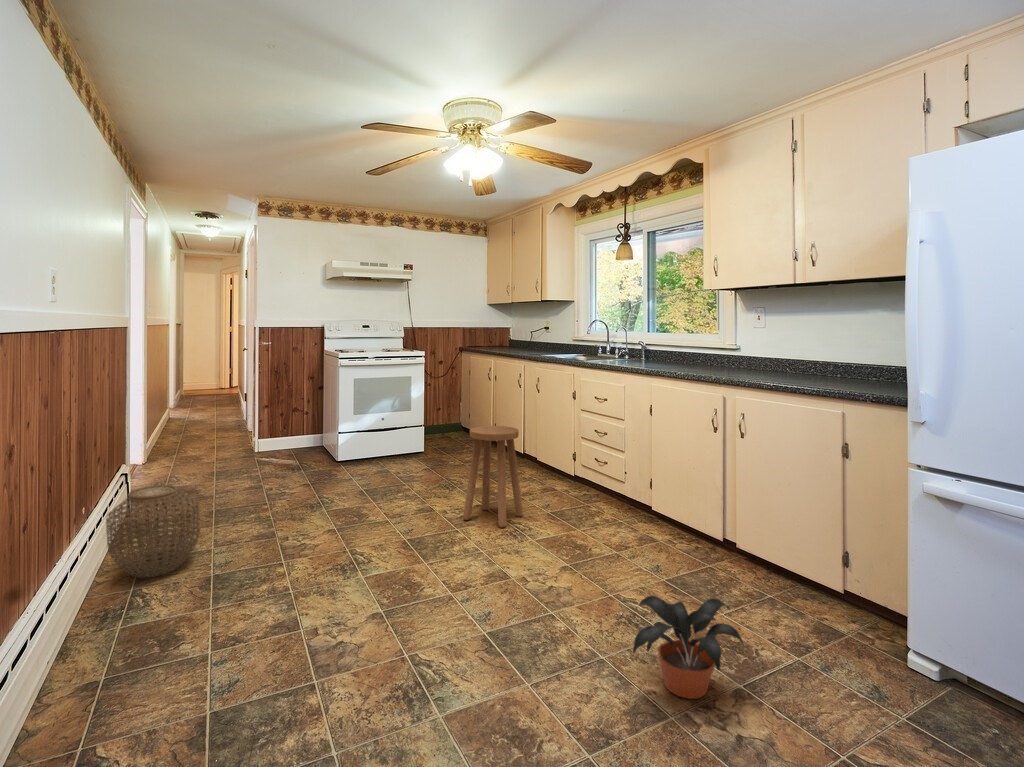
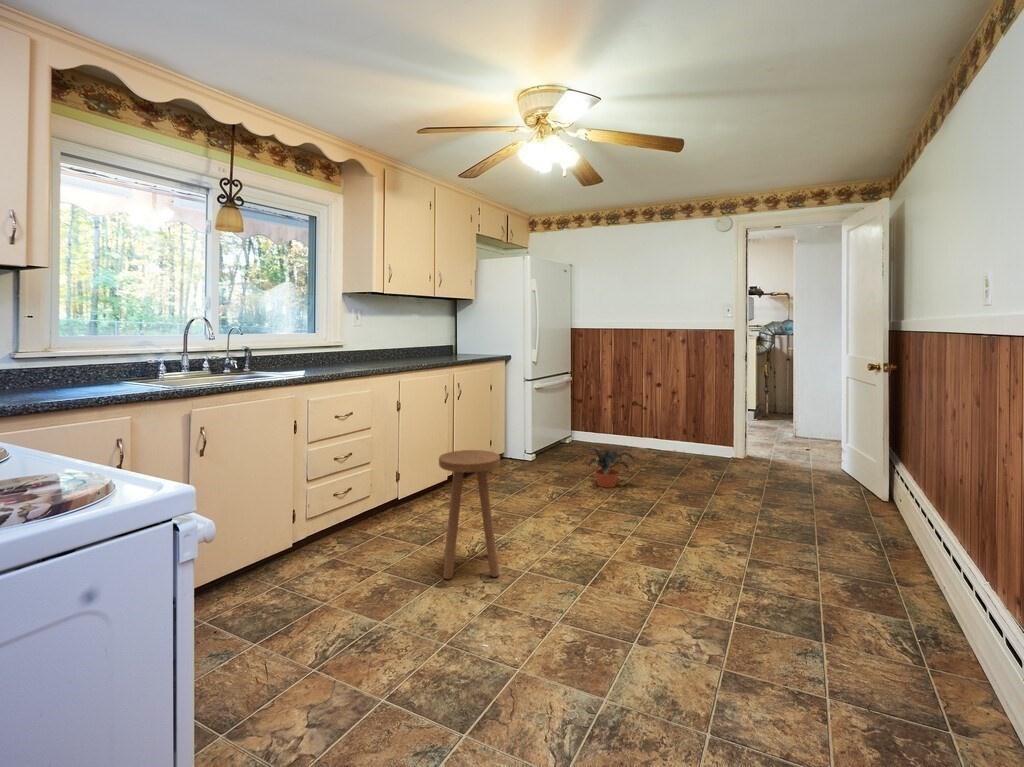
woven basket: present [106,485,200,577] -> none [845,564,989,712]

